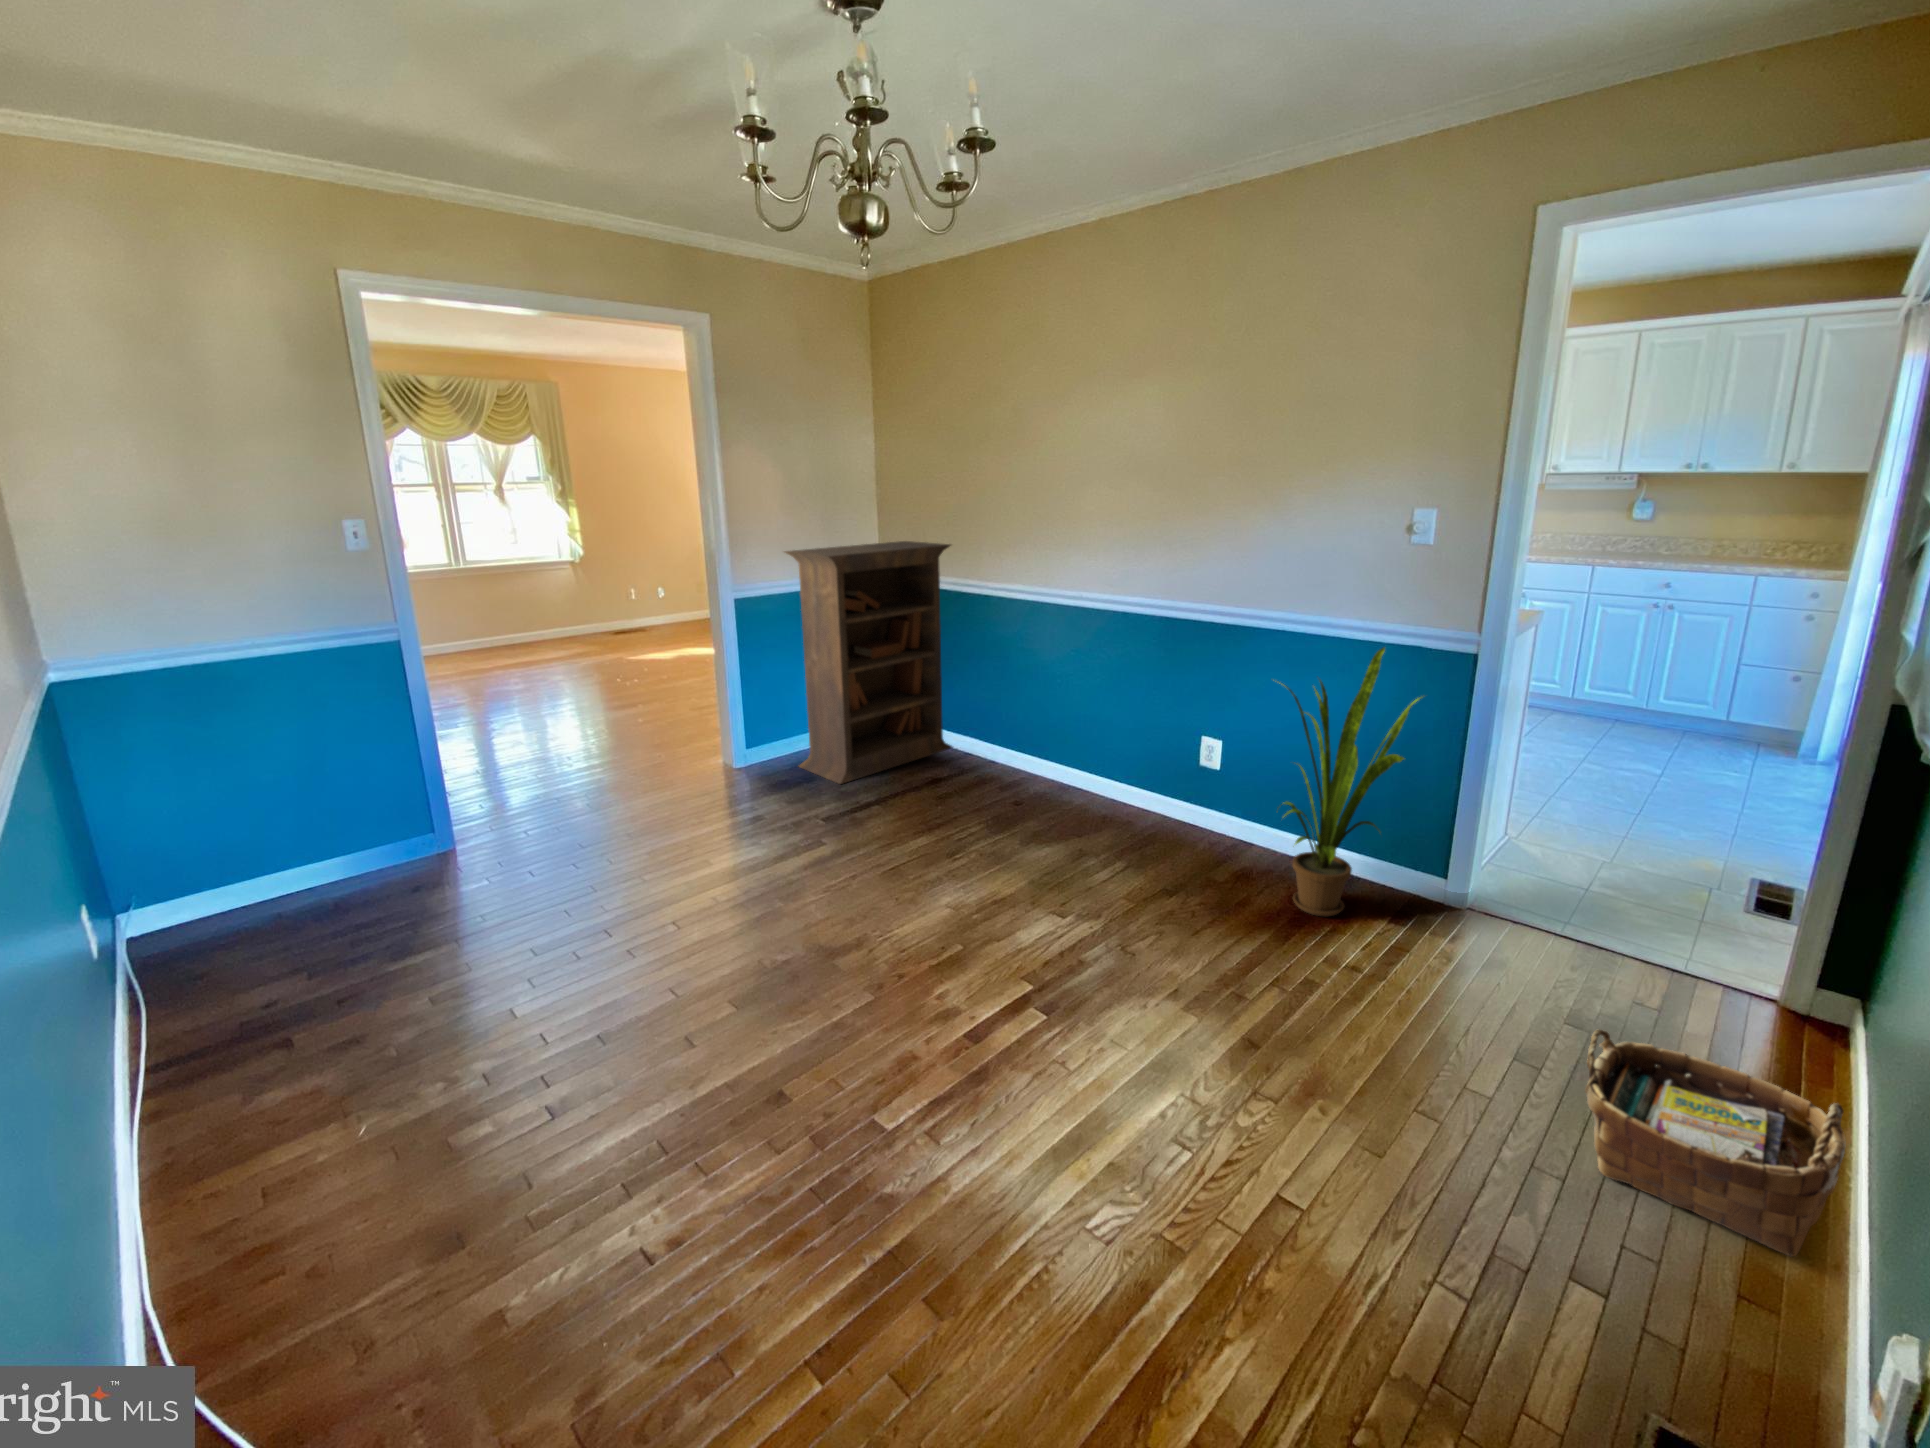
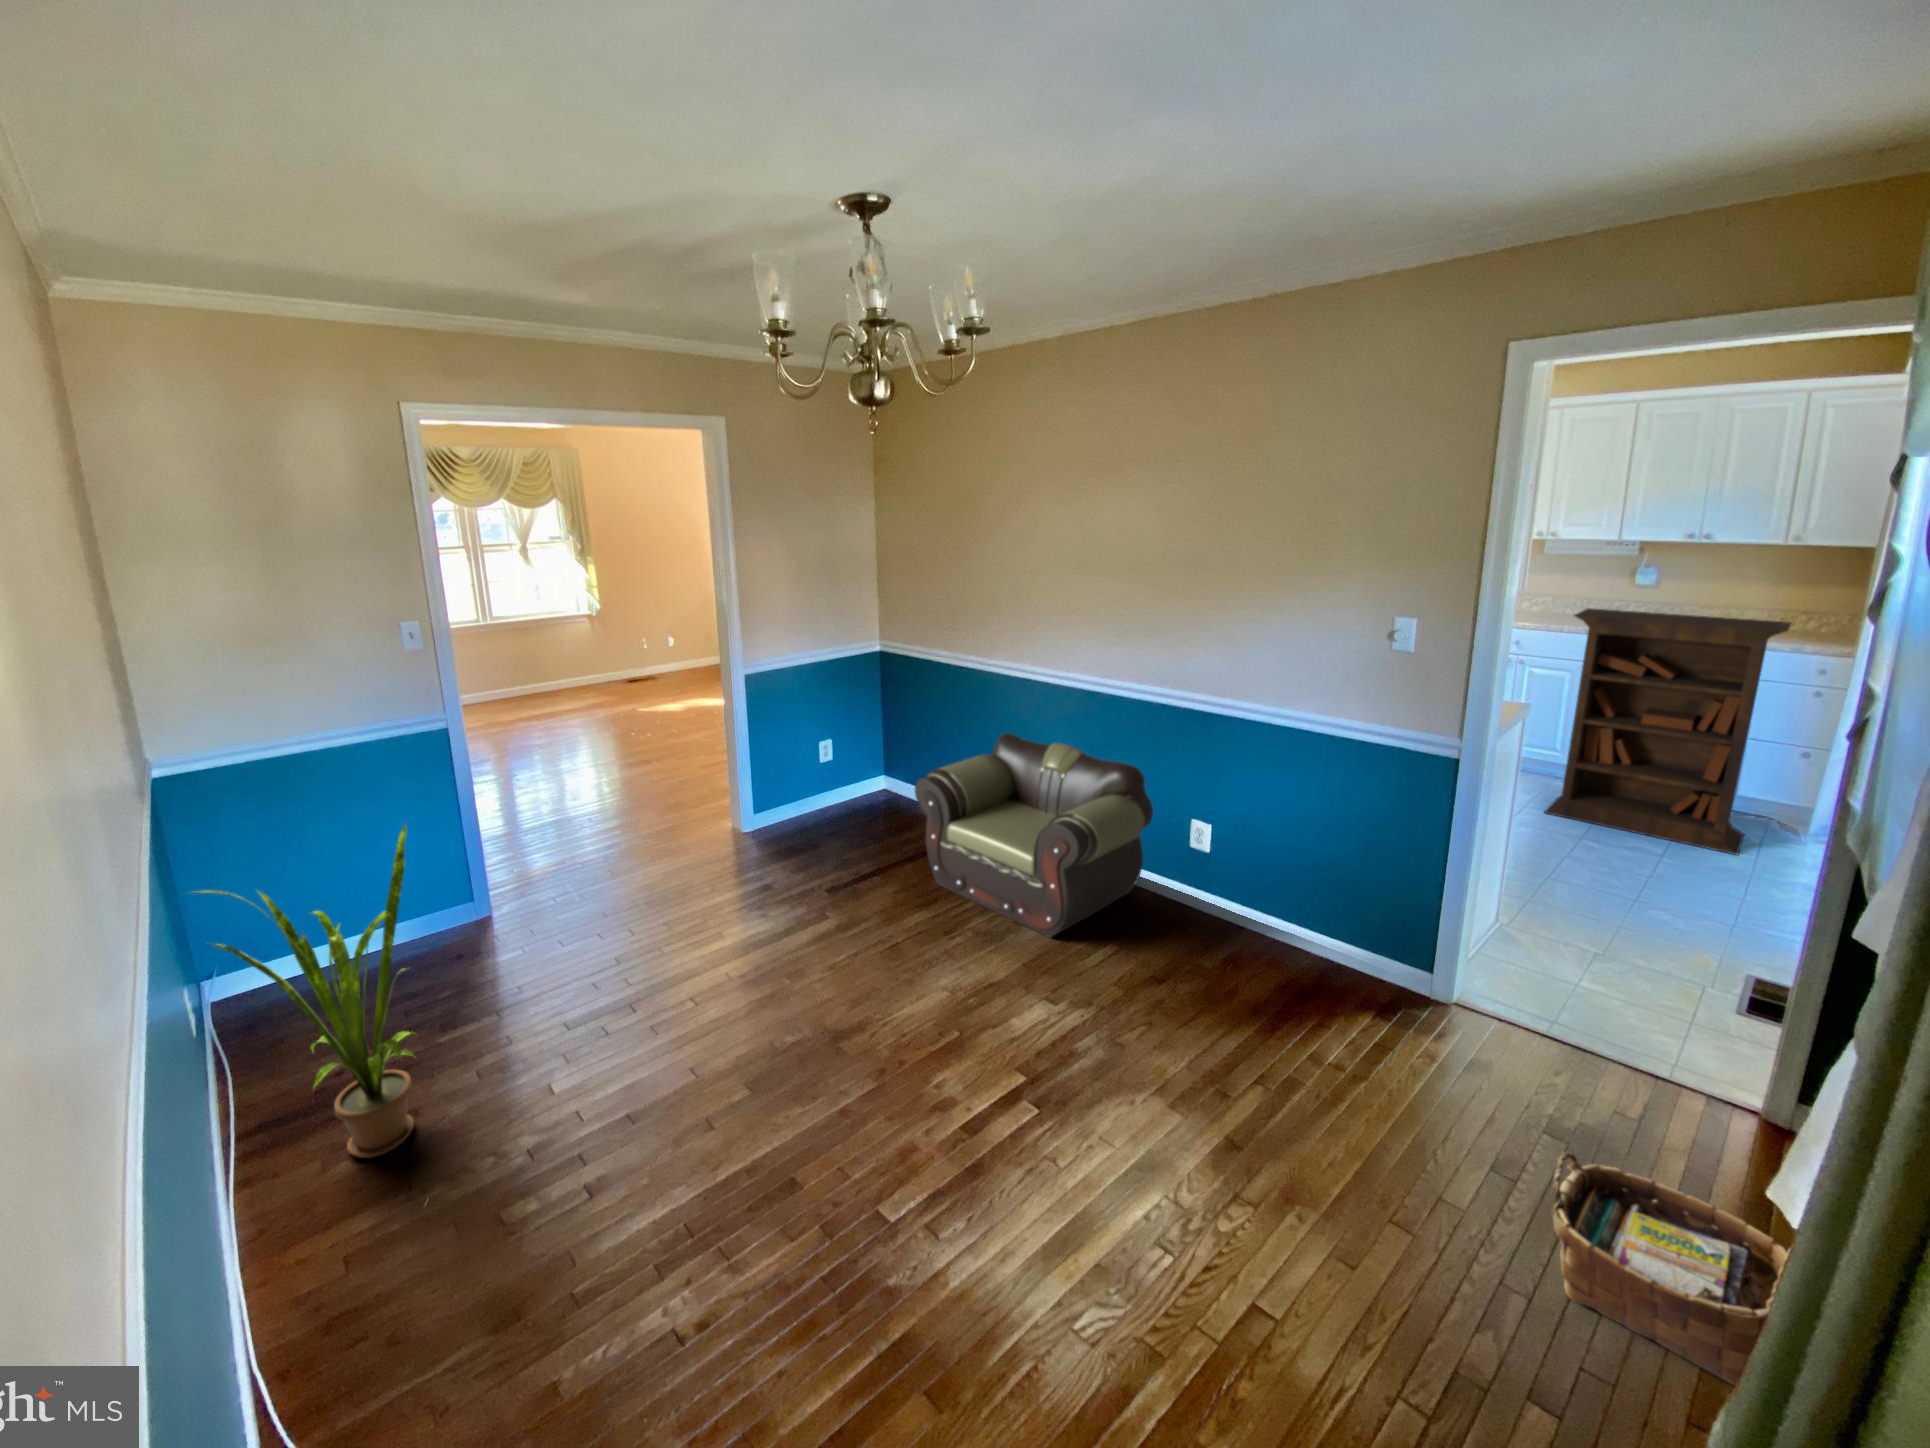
bookcase: present [785,541,953,784] -> present [1545,608,1791,855]
house plant: present [1278,648,1423,916] -> present [197,825,414,1158]
armchair: none [918,655,1168,858] -> present [915,733,1153,937]

